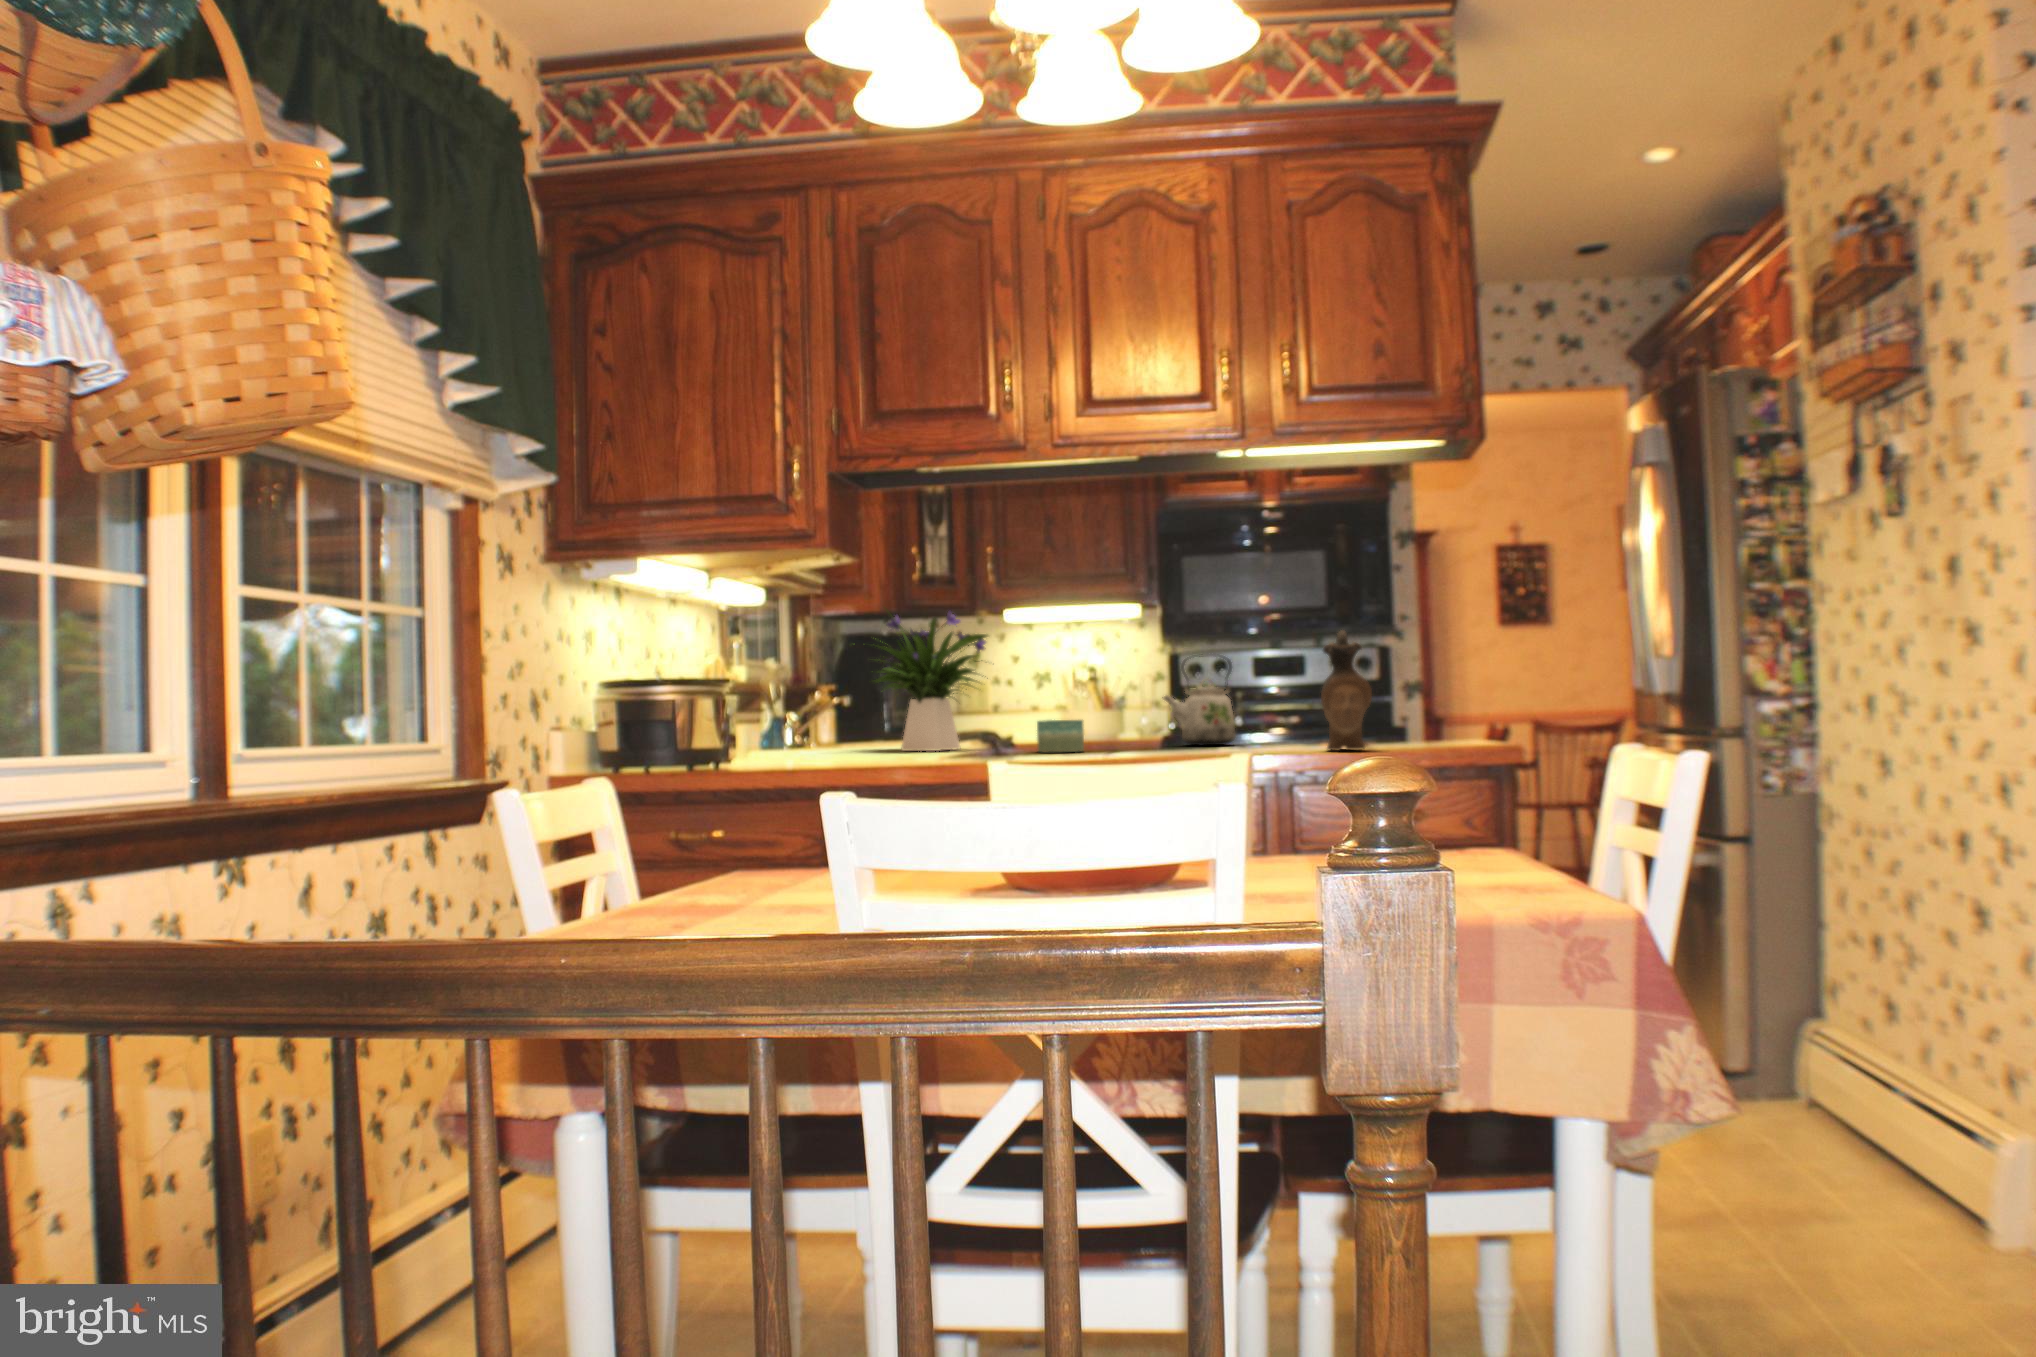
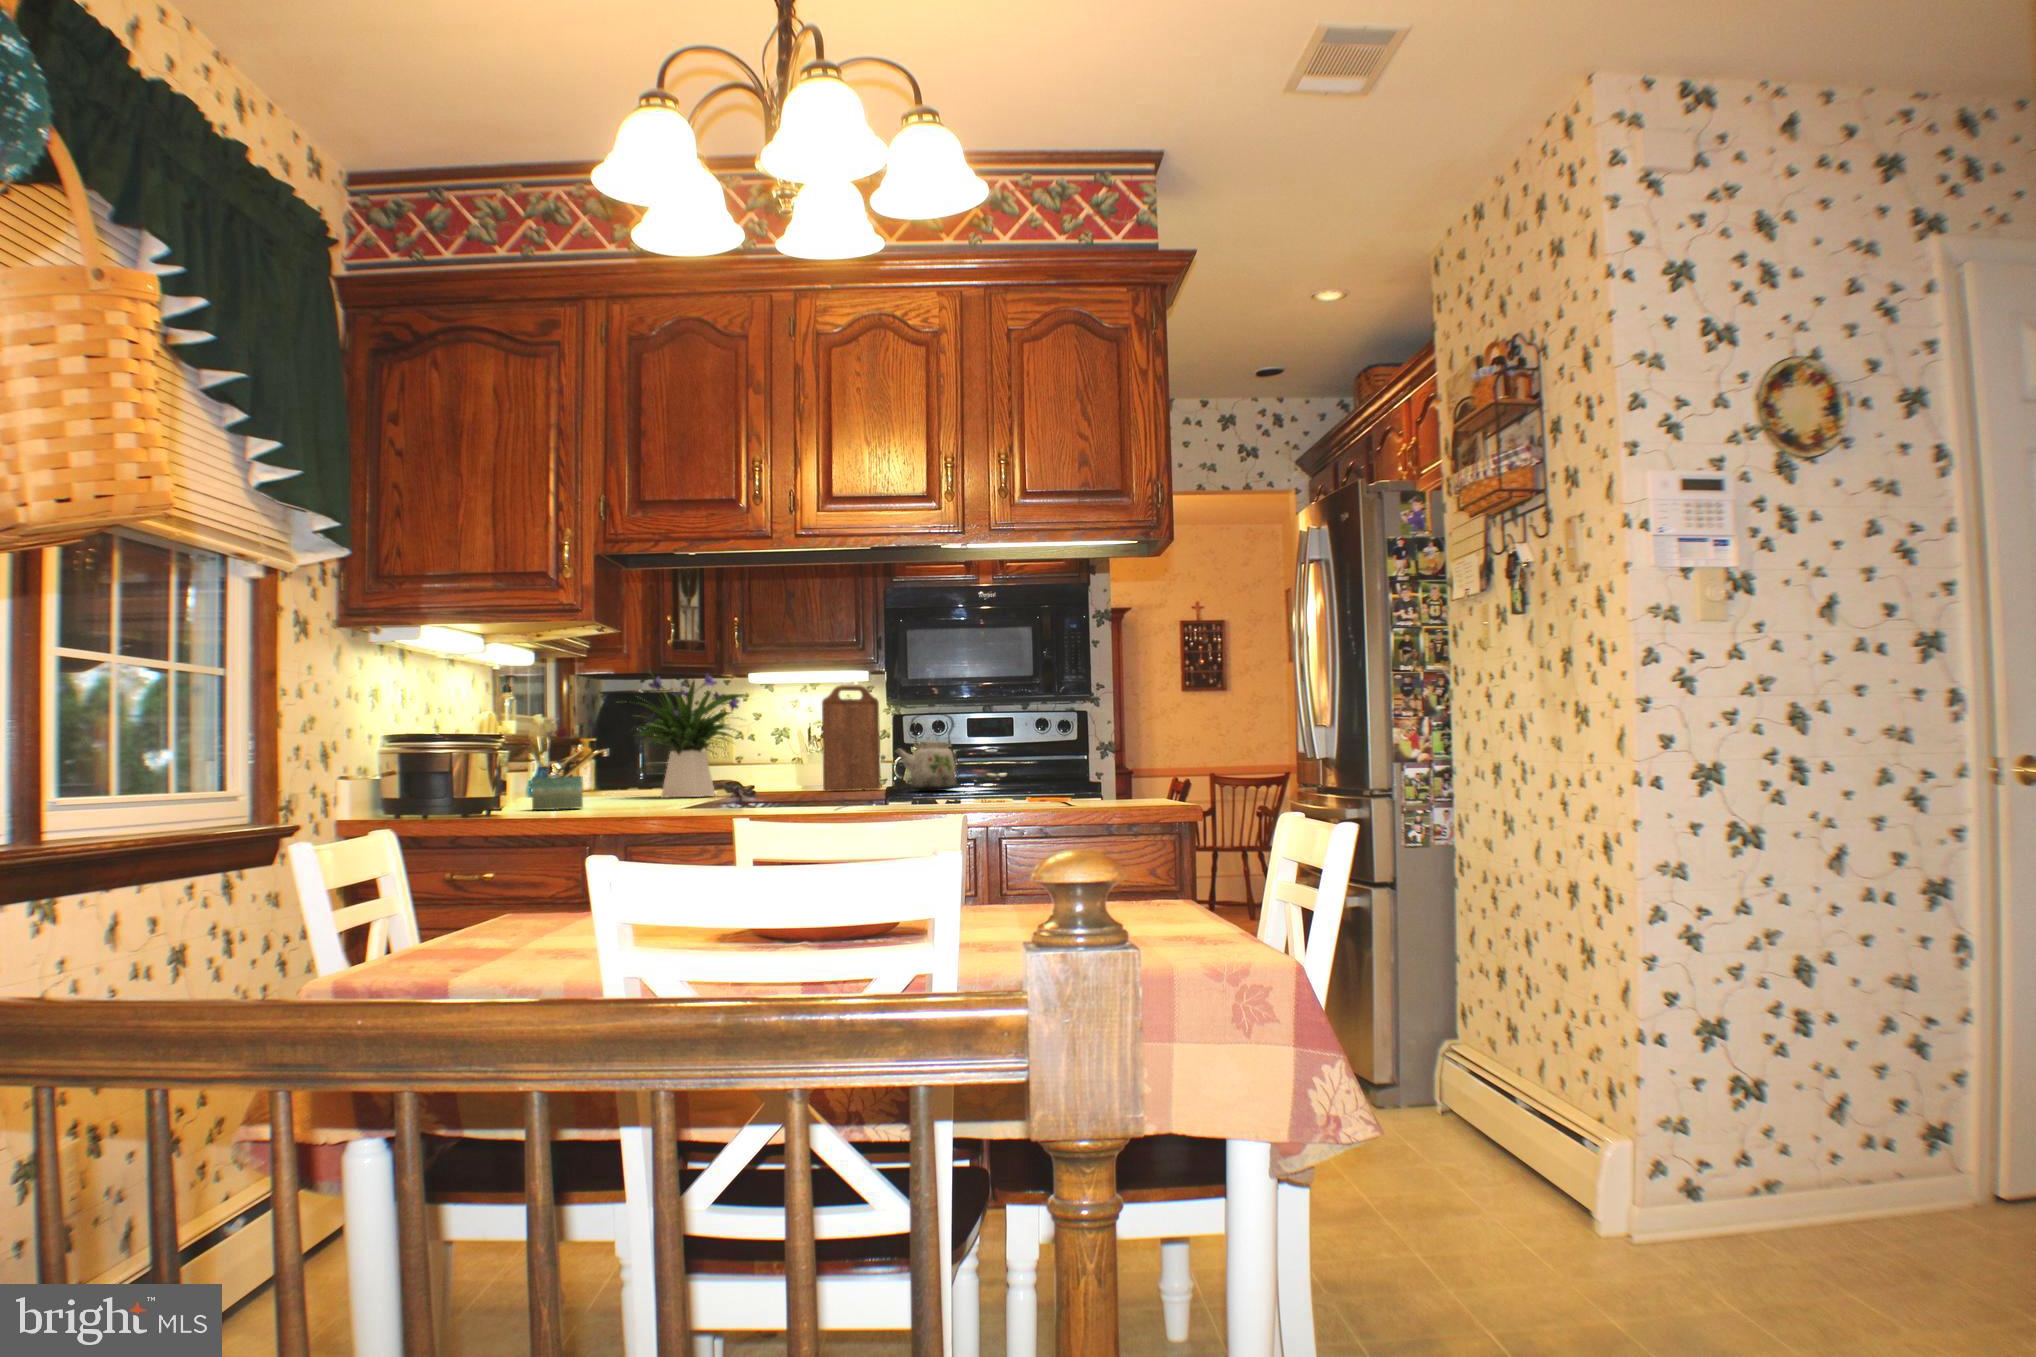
cutting board: none [1079,623,1147,745] -> present [822,685,881,792]
ceramic pitcher: present [1321,630,1372,751] -> none [1027,694,1068,794]
candle: present [1037,720,1084,752] -> present [532,776,583,810]

